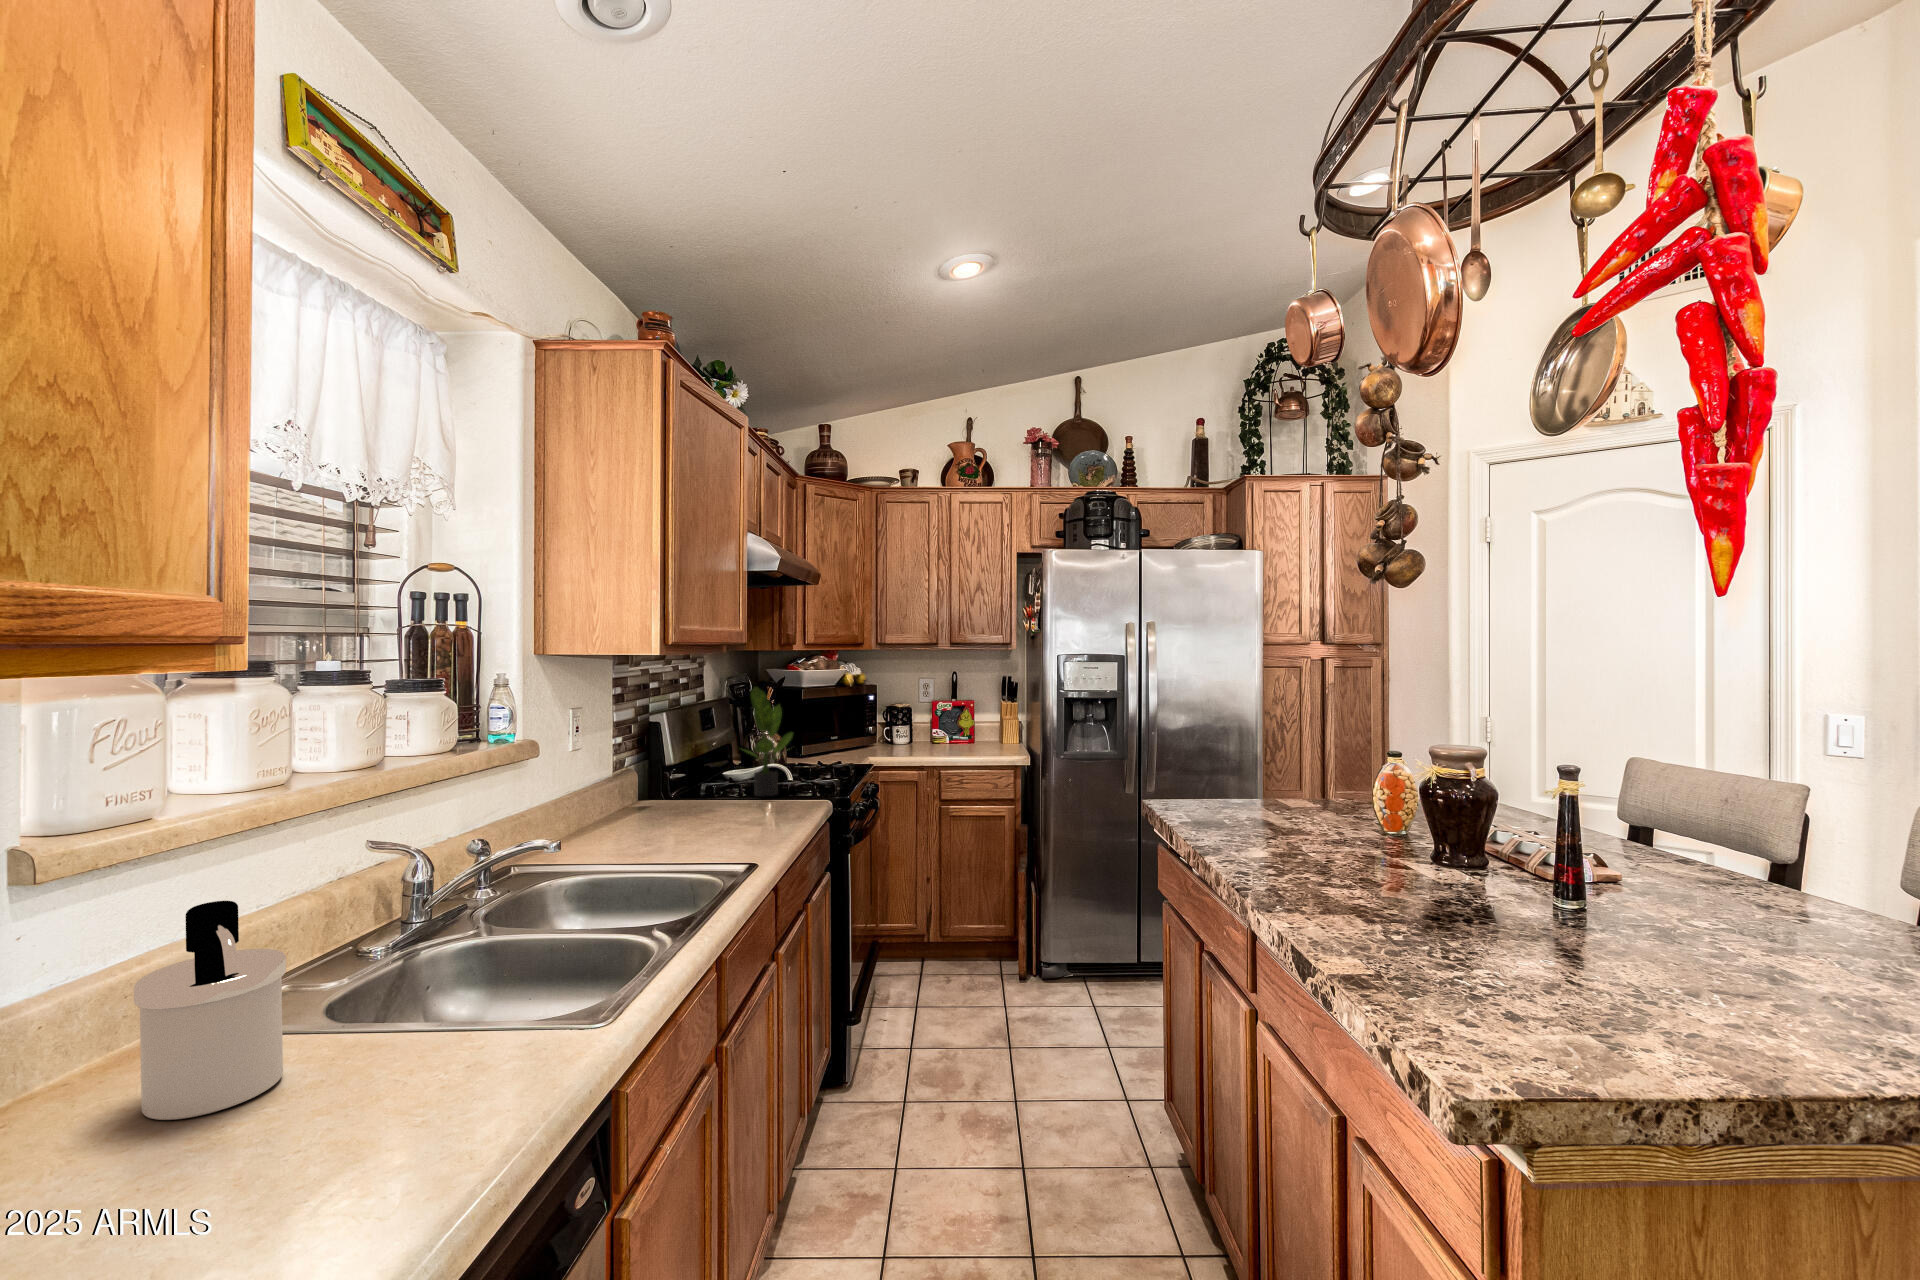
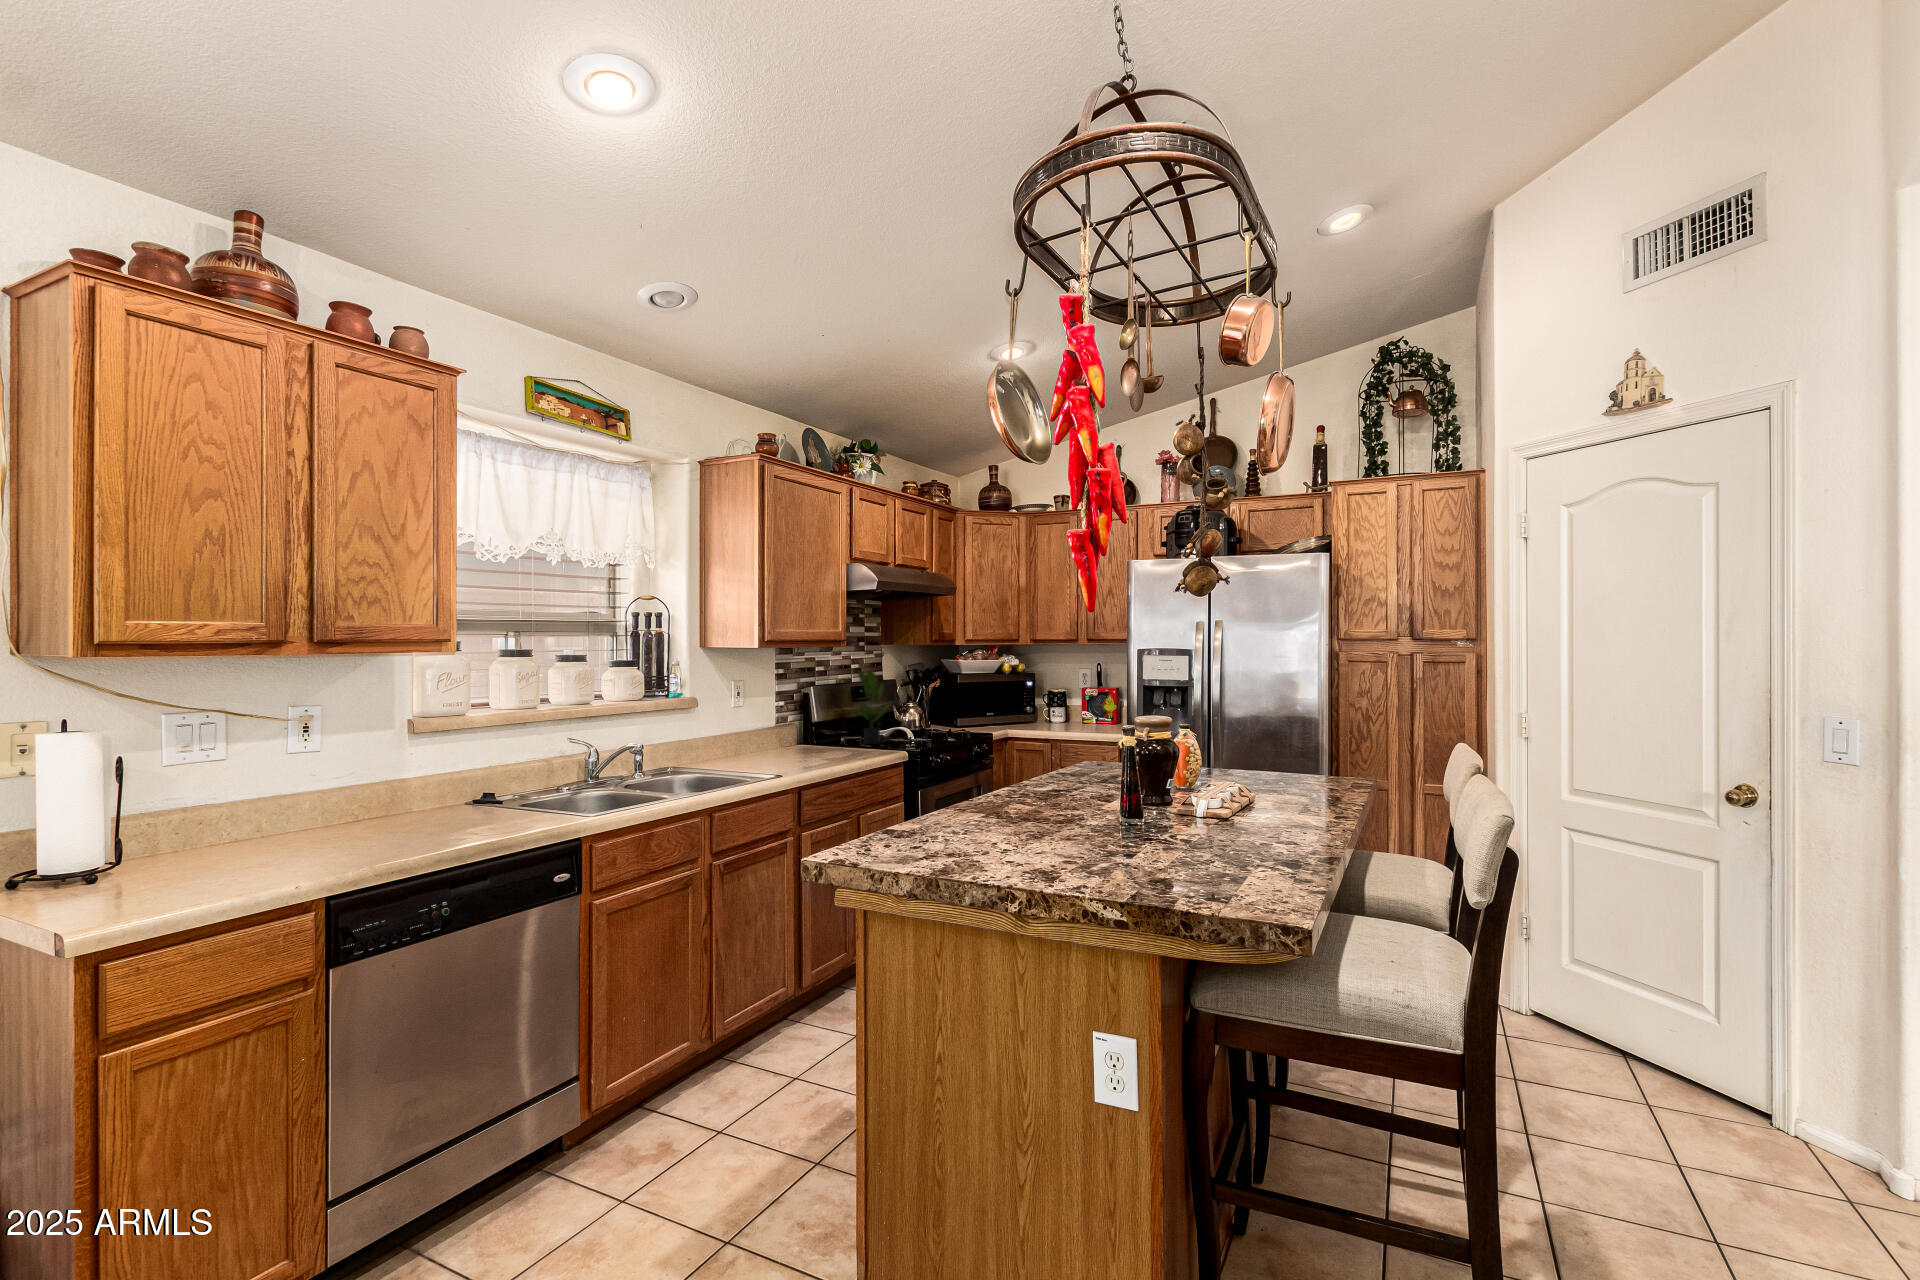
soap dispenser: present [134,901,286,1120] -> none [430,738,482,814]

